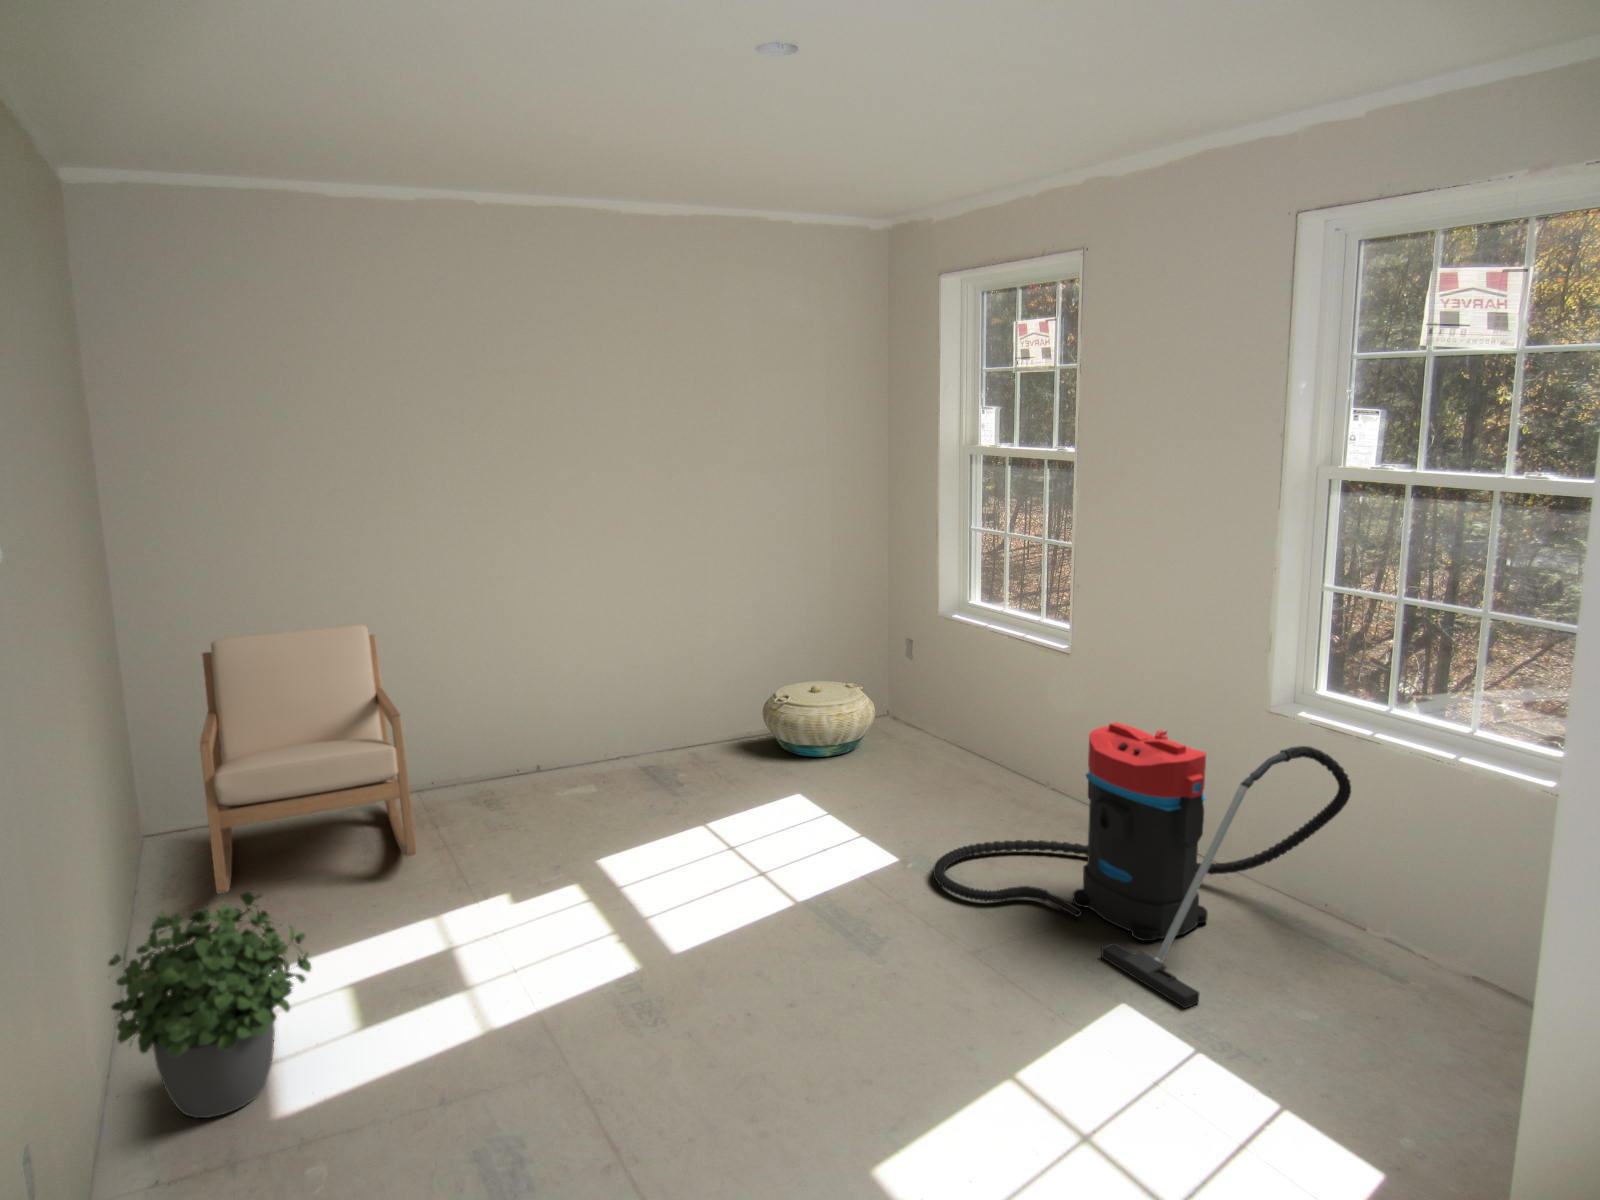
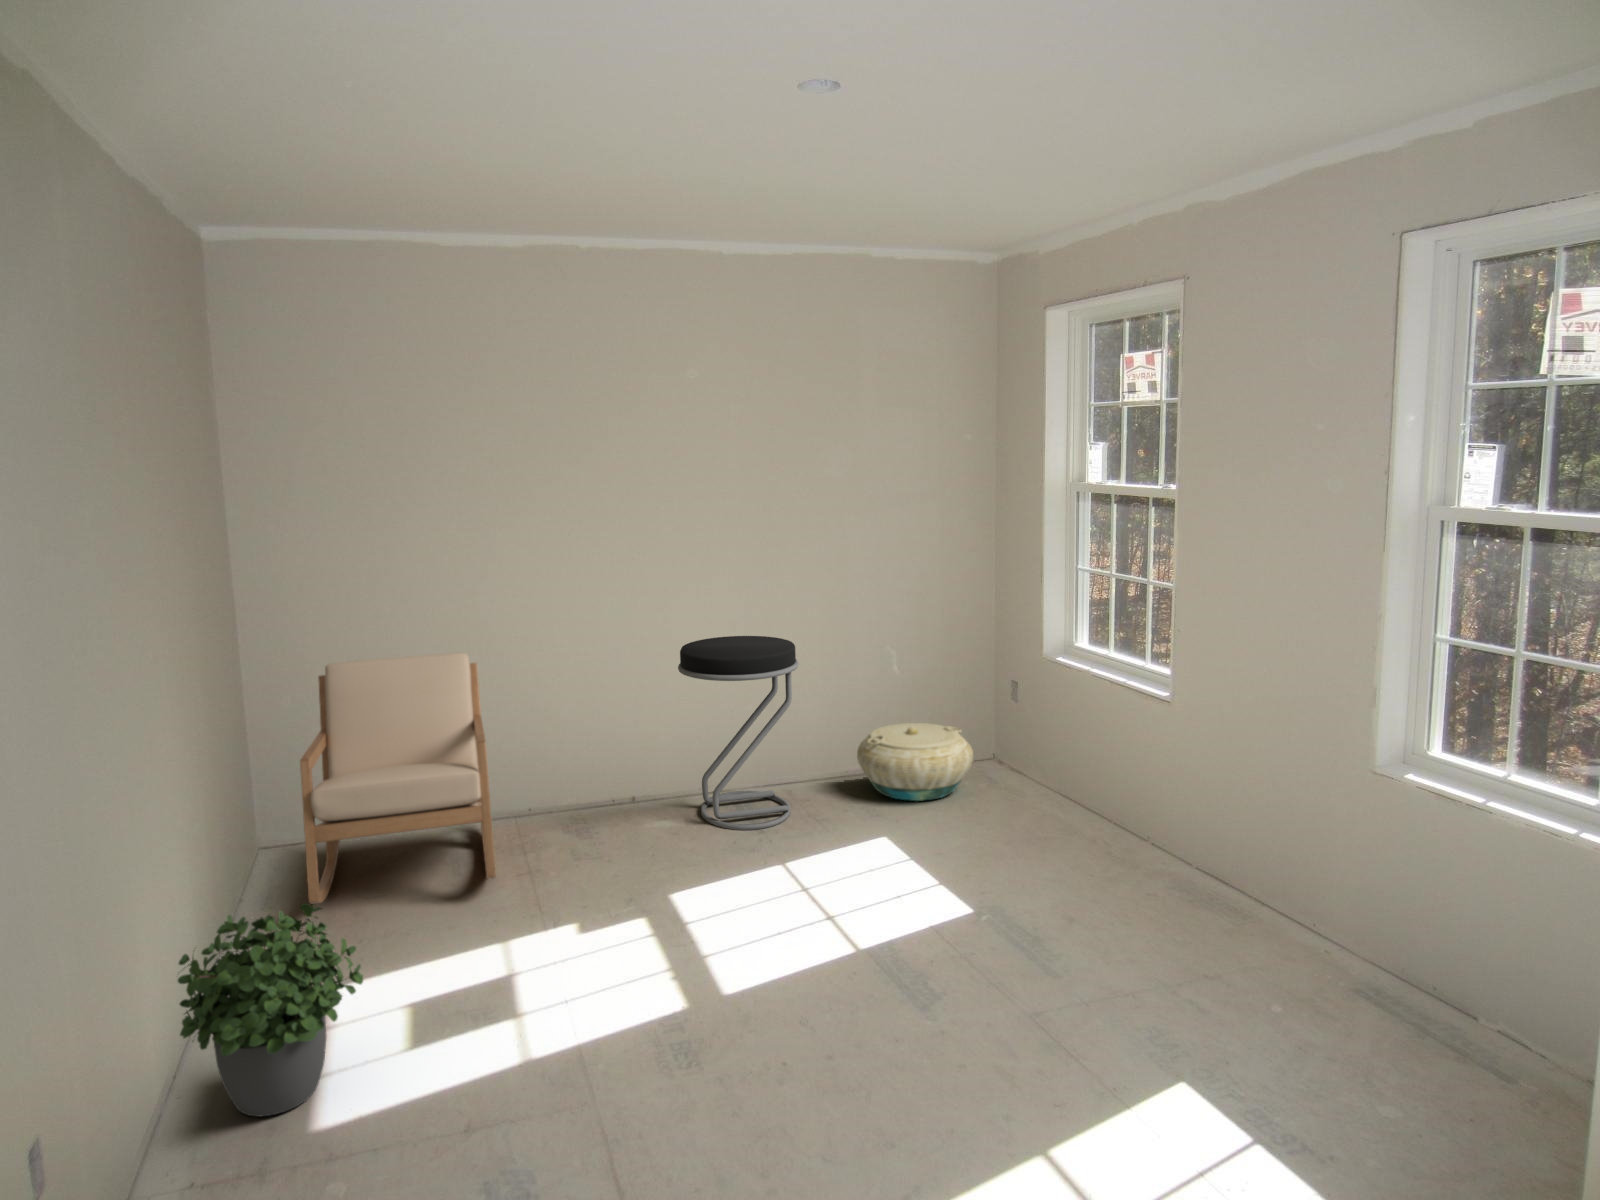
stool: none [587,600,709,793] -> present [678,636,799,830]
vacuum cleaner: present [933,722,1351,1008] -> none [1004,778,1462,1094]

